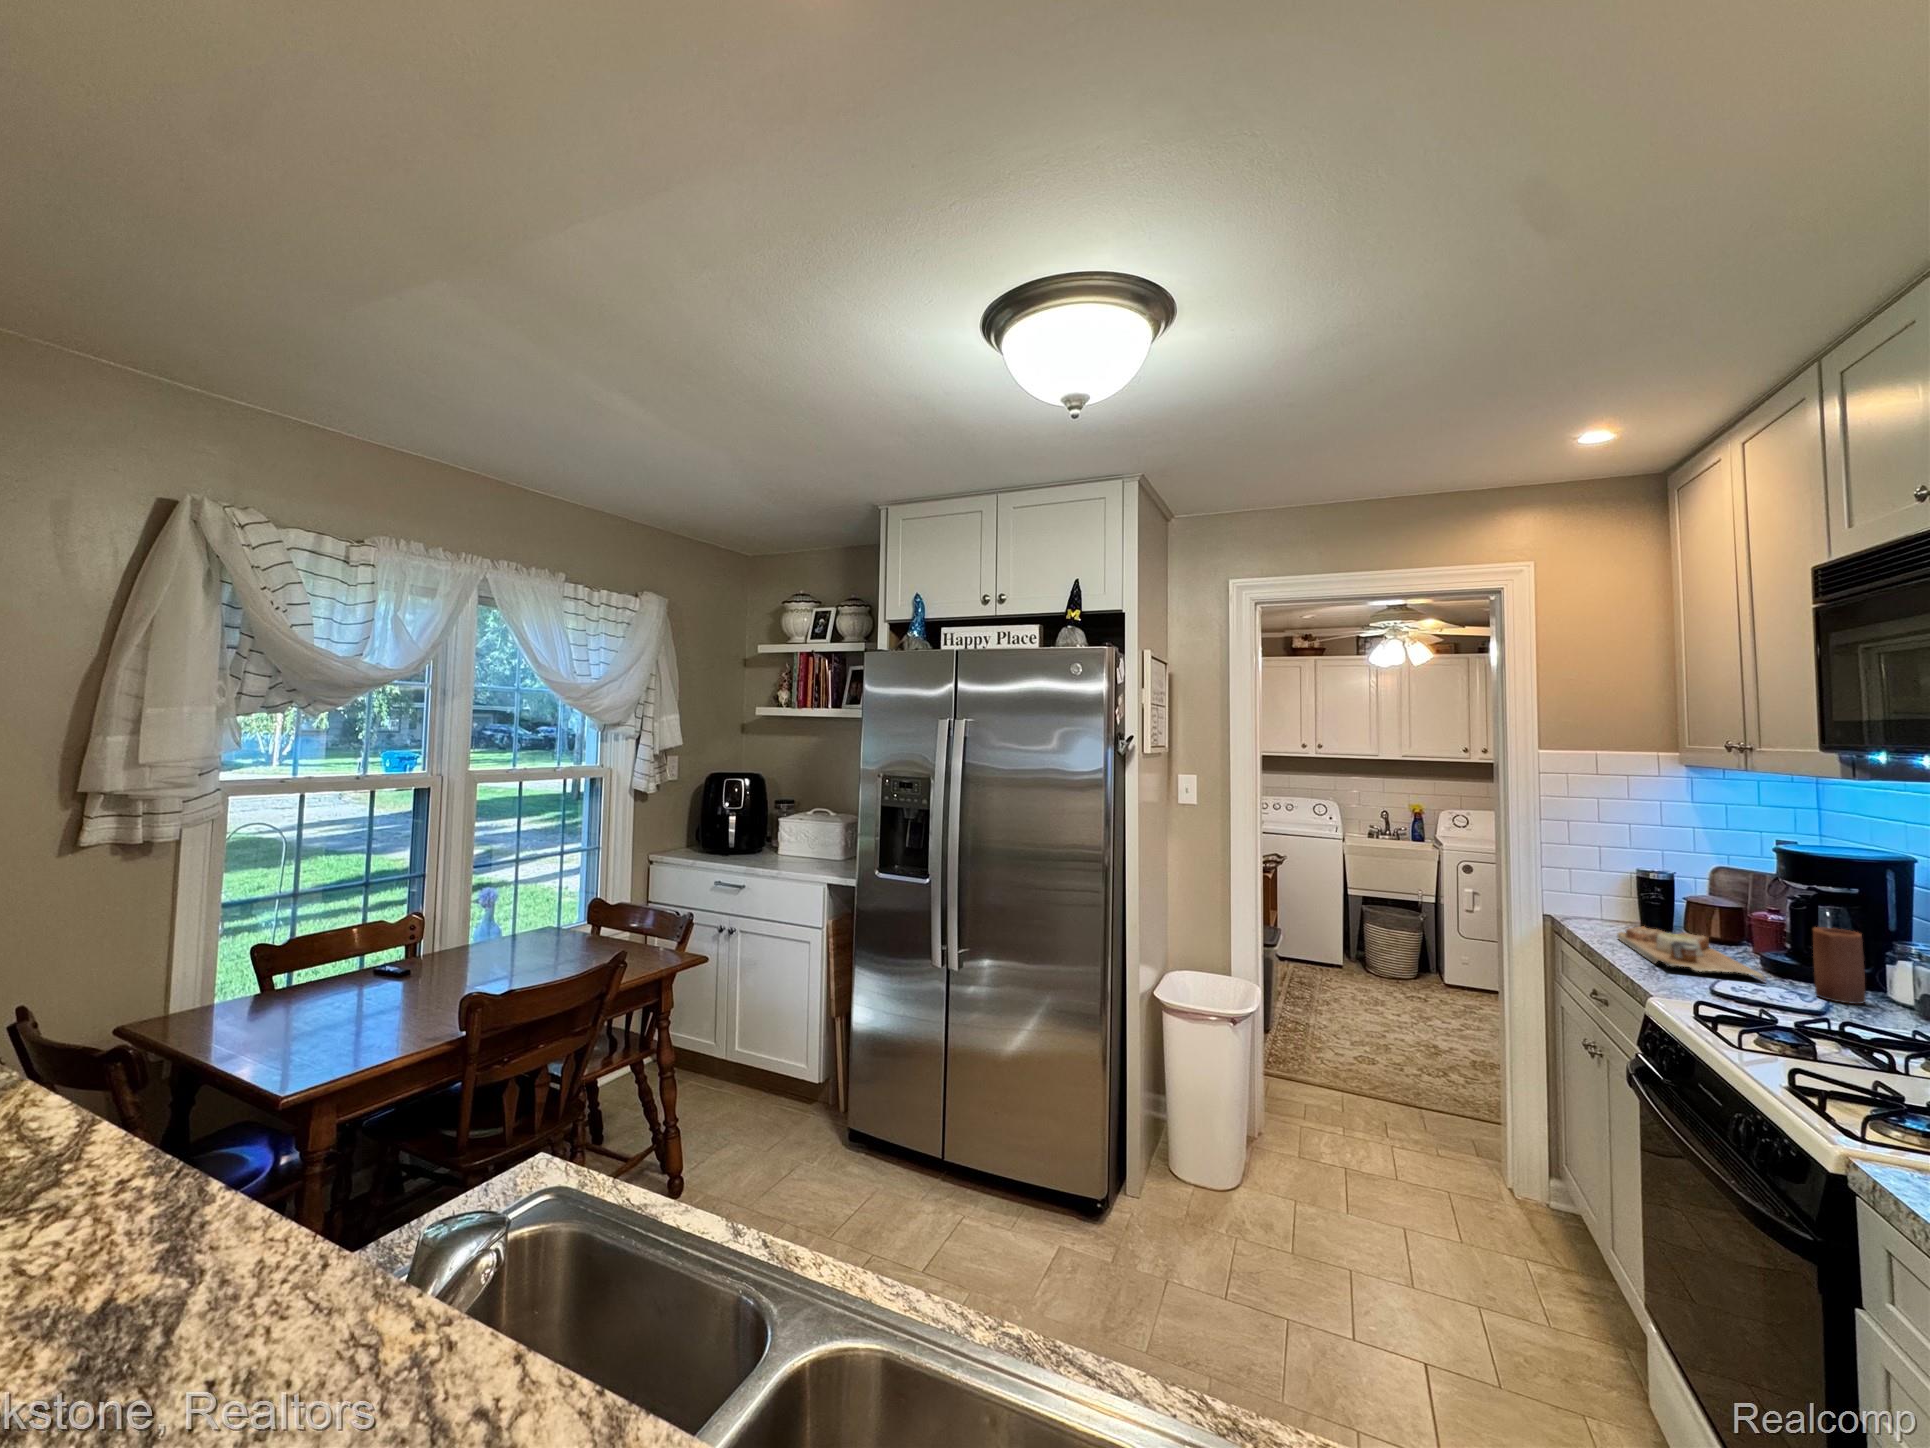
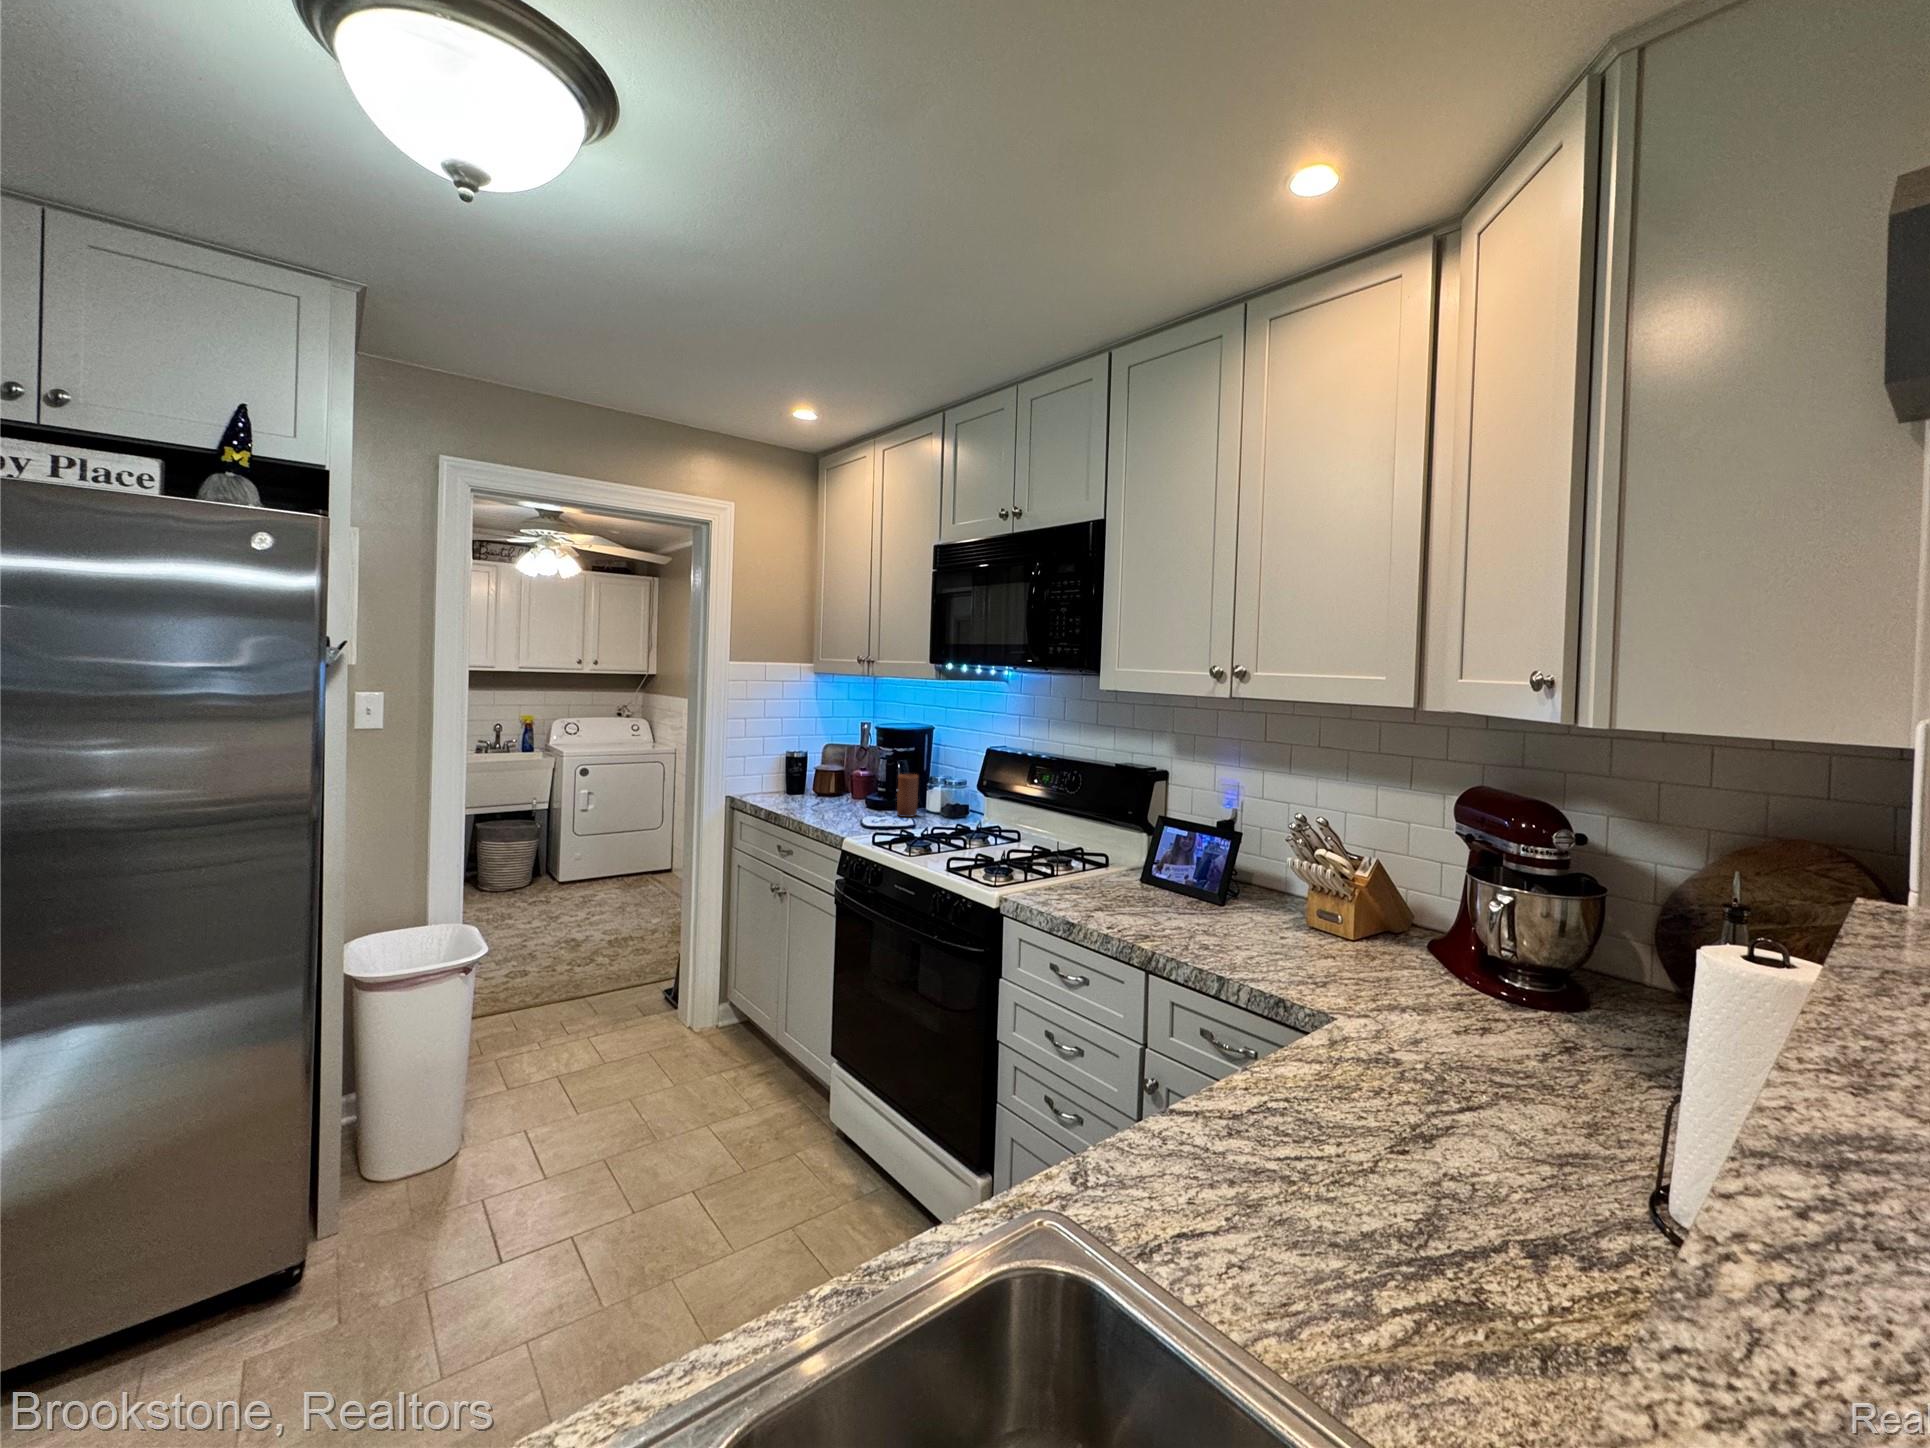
cutting board: present [1618,926,1765,981] -> none [781,791,873,816]

